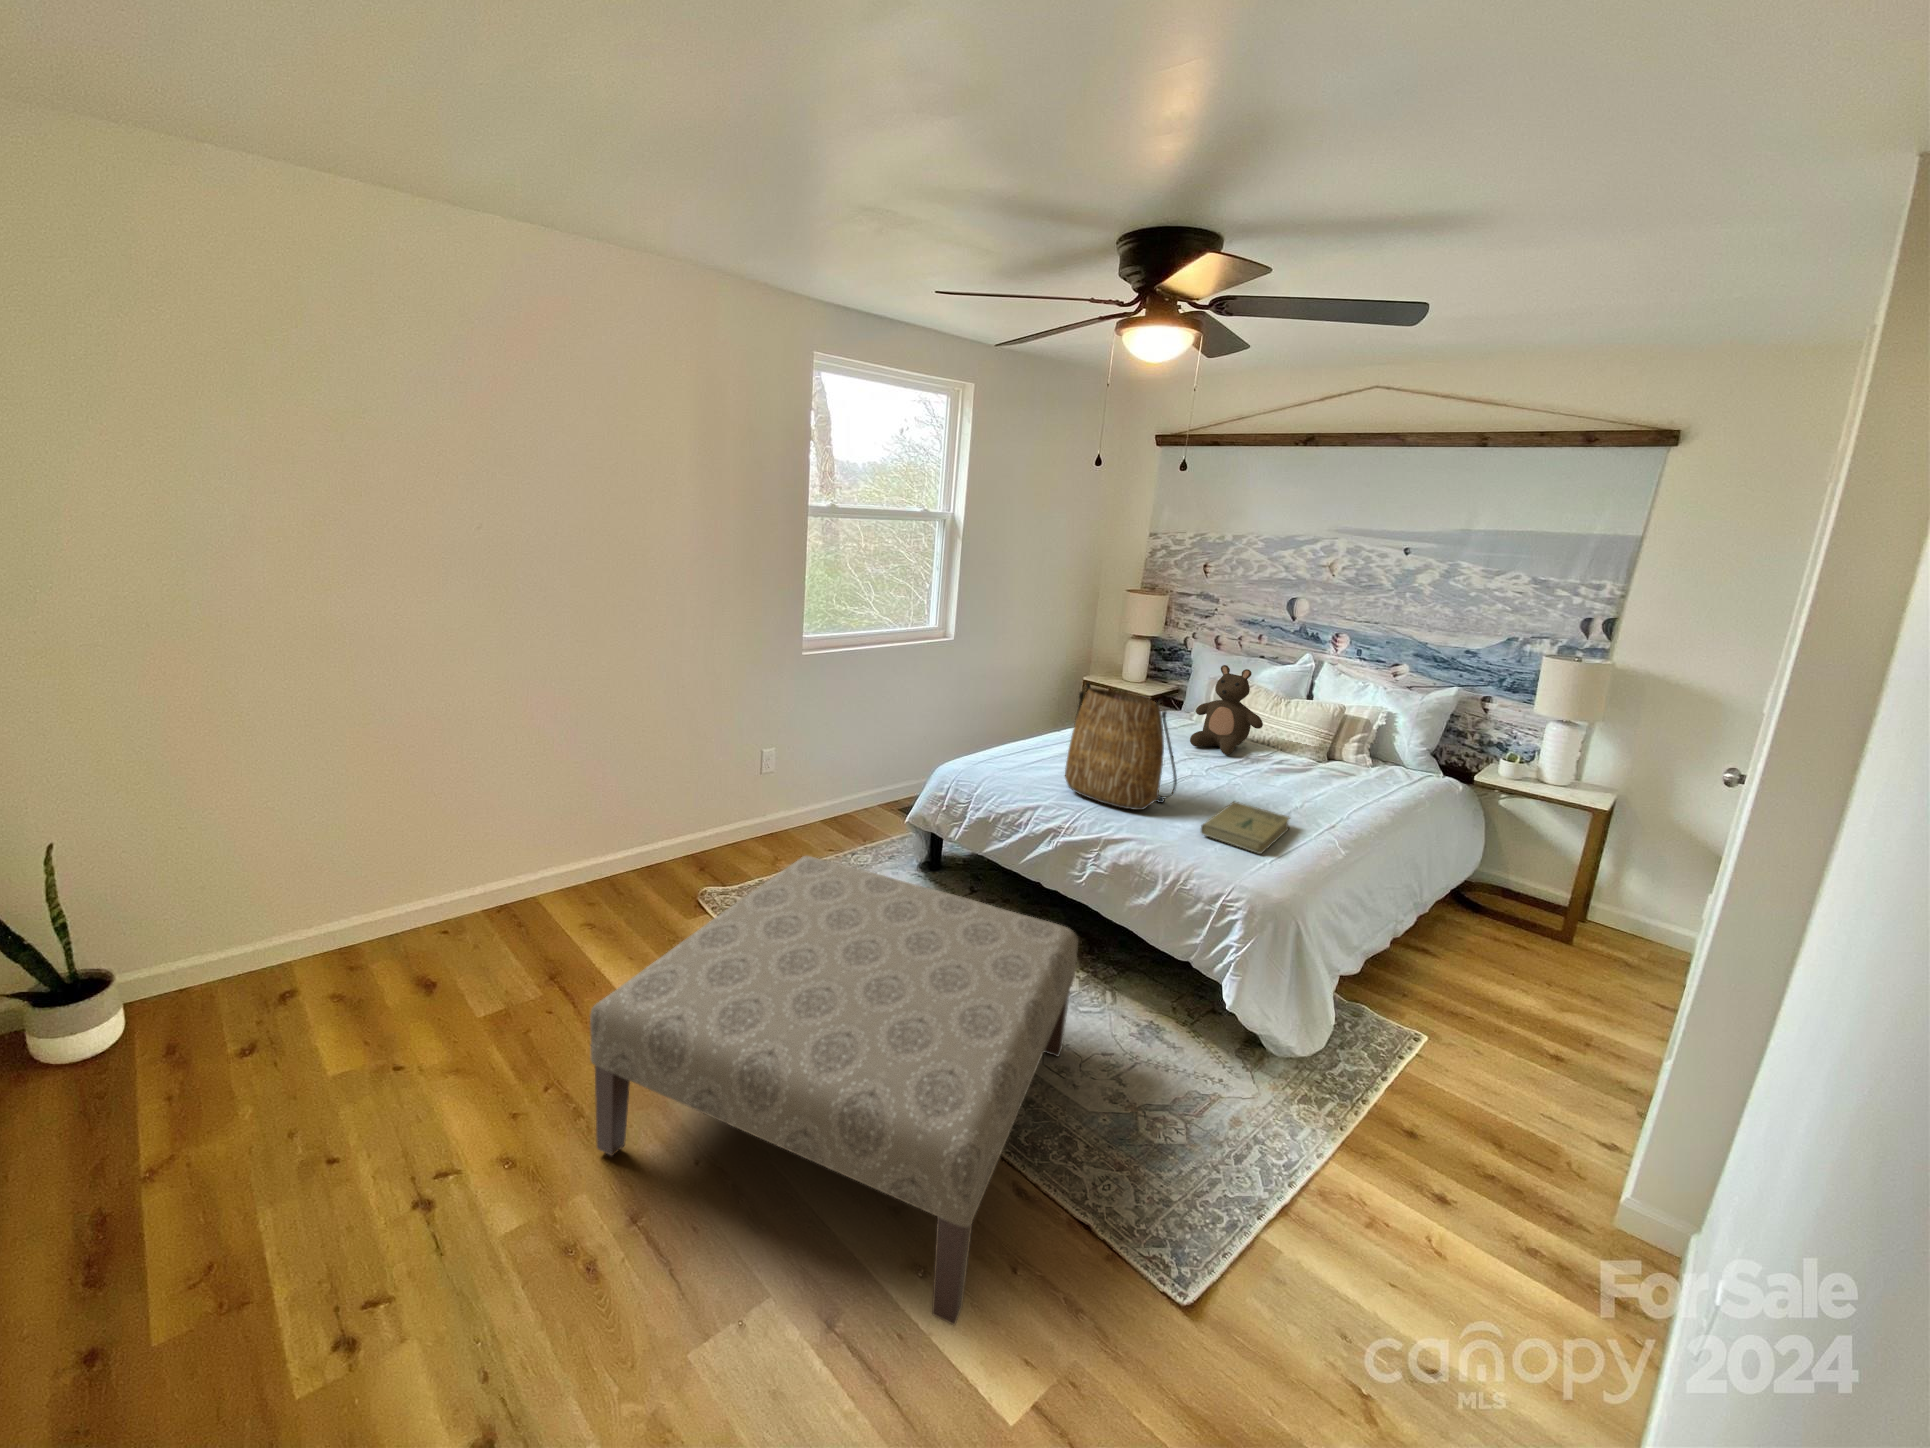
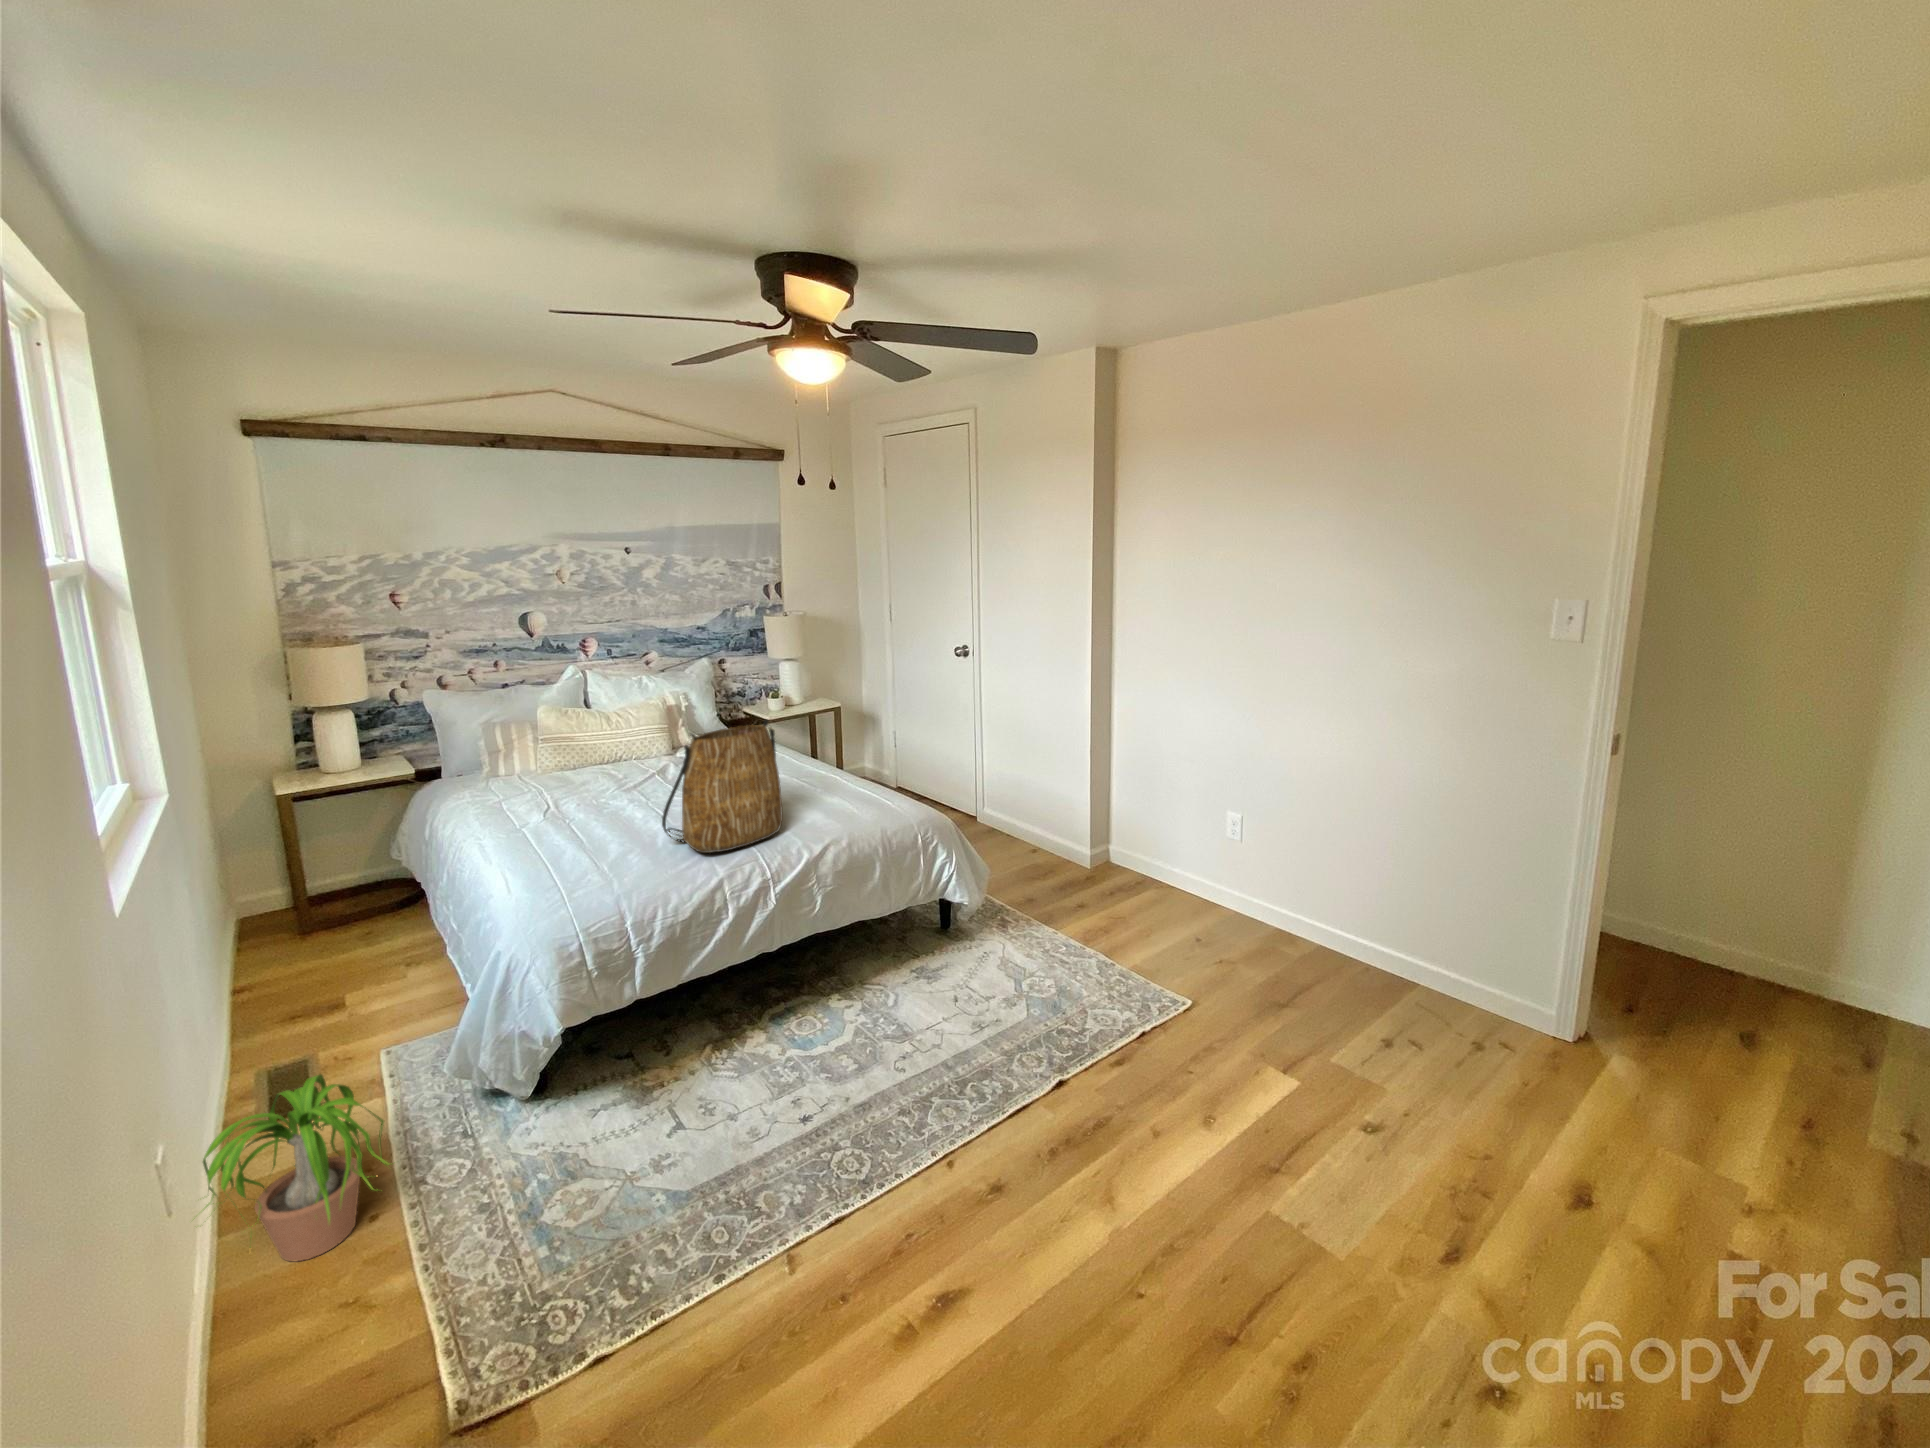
stuffed bear: present [1190,665,1263,754] -> none [576,689,655,785]
potted plant: none [794,764,874,847] -> present [194,1074,389,1261]
book: present [1201,802,1290,854] -> none [789,778,876,816]
ottoman: present [590,856,1078,1325] -> none [734,912,1220,1381]

